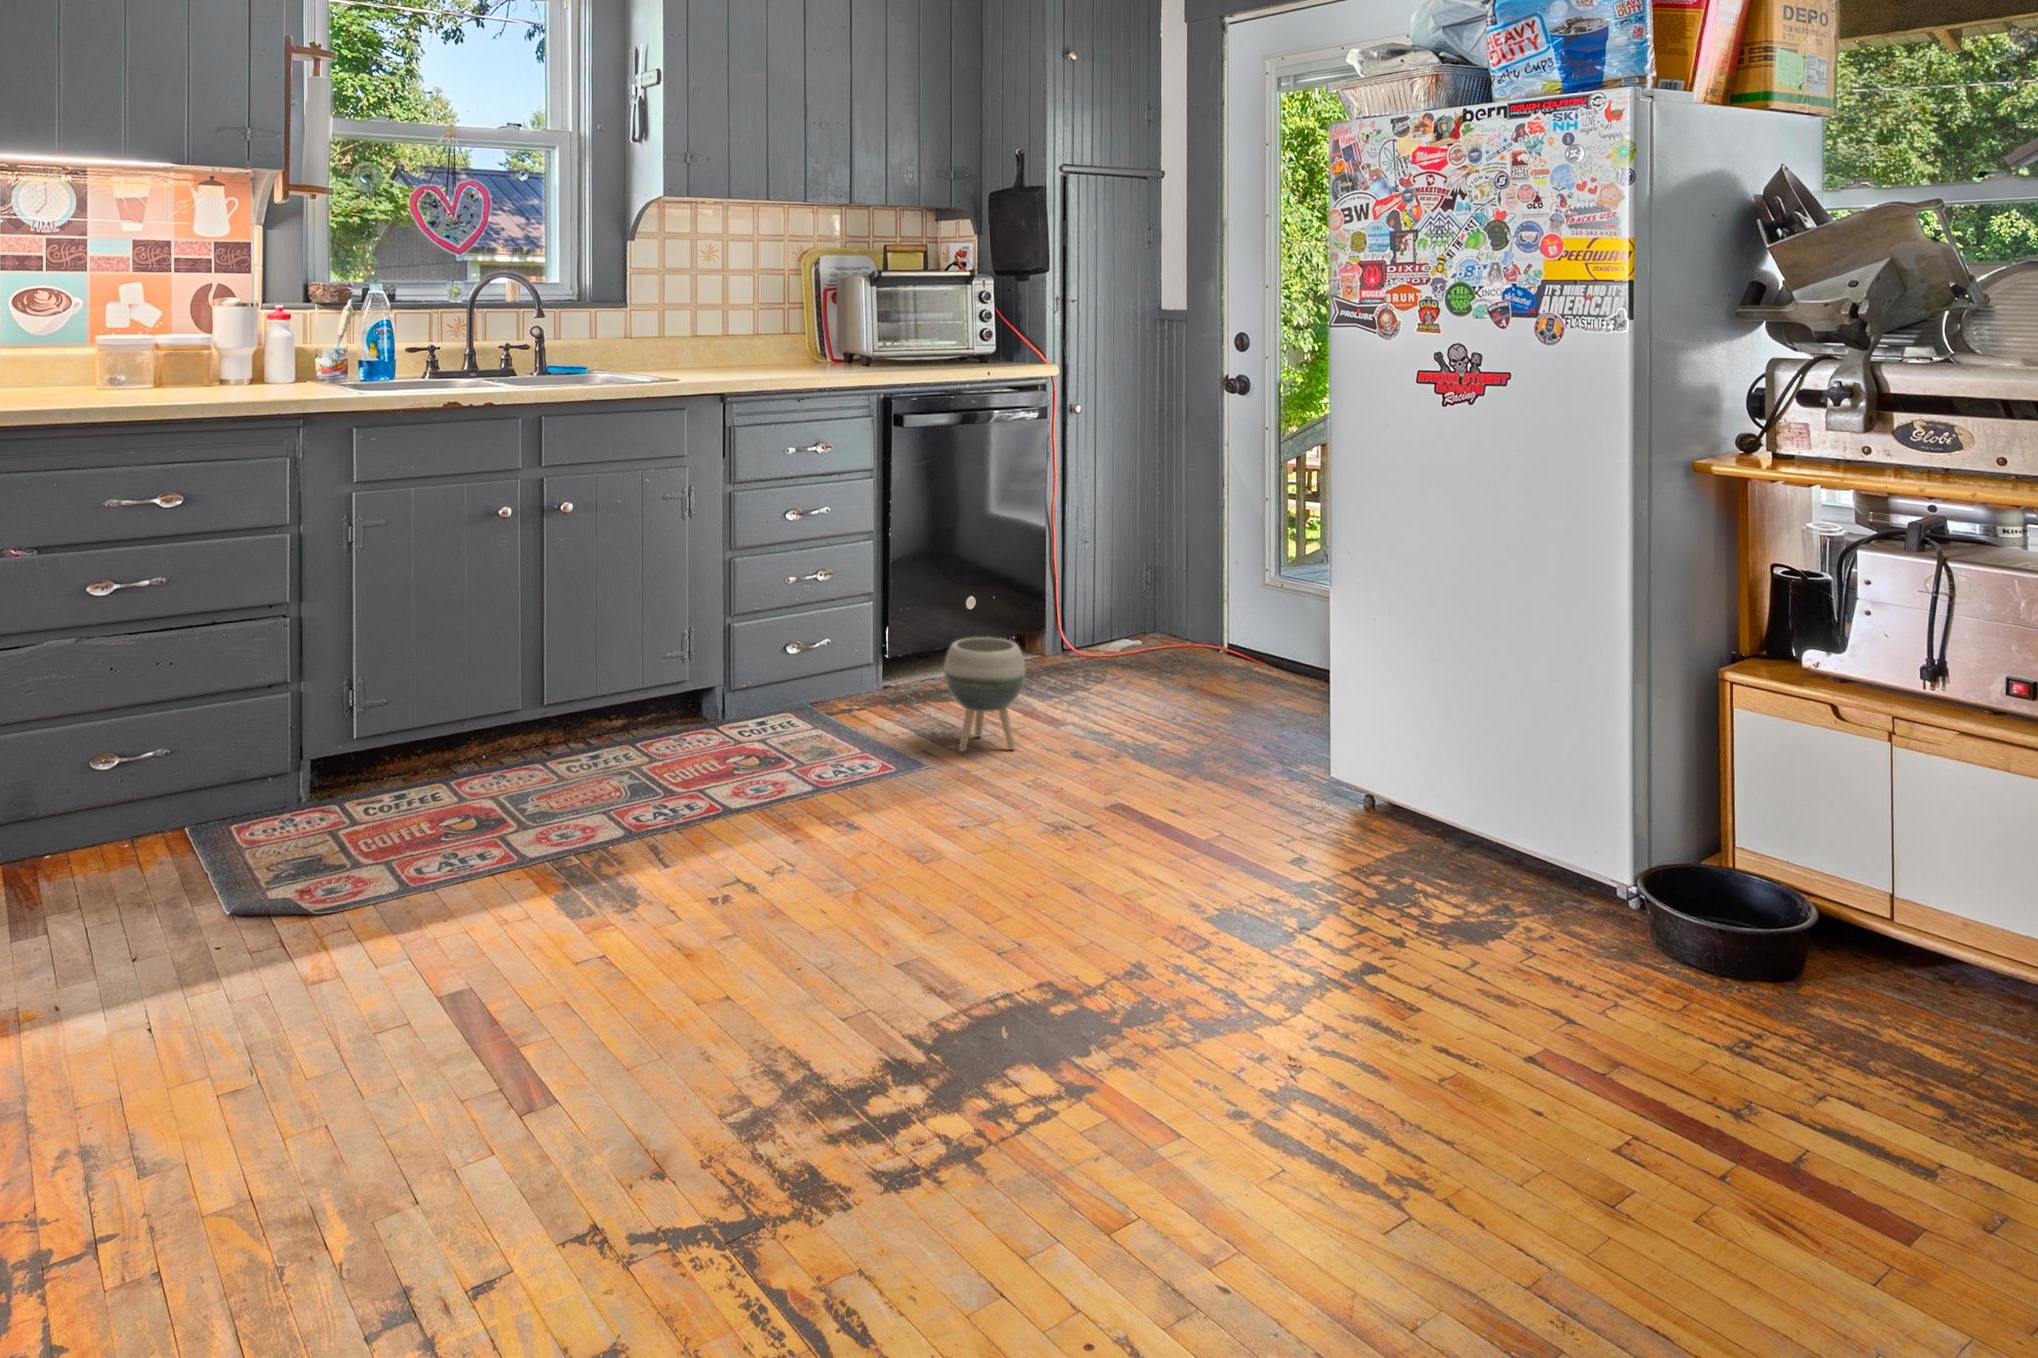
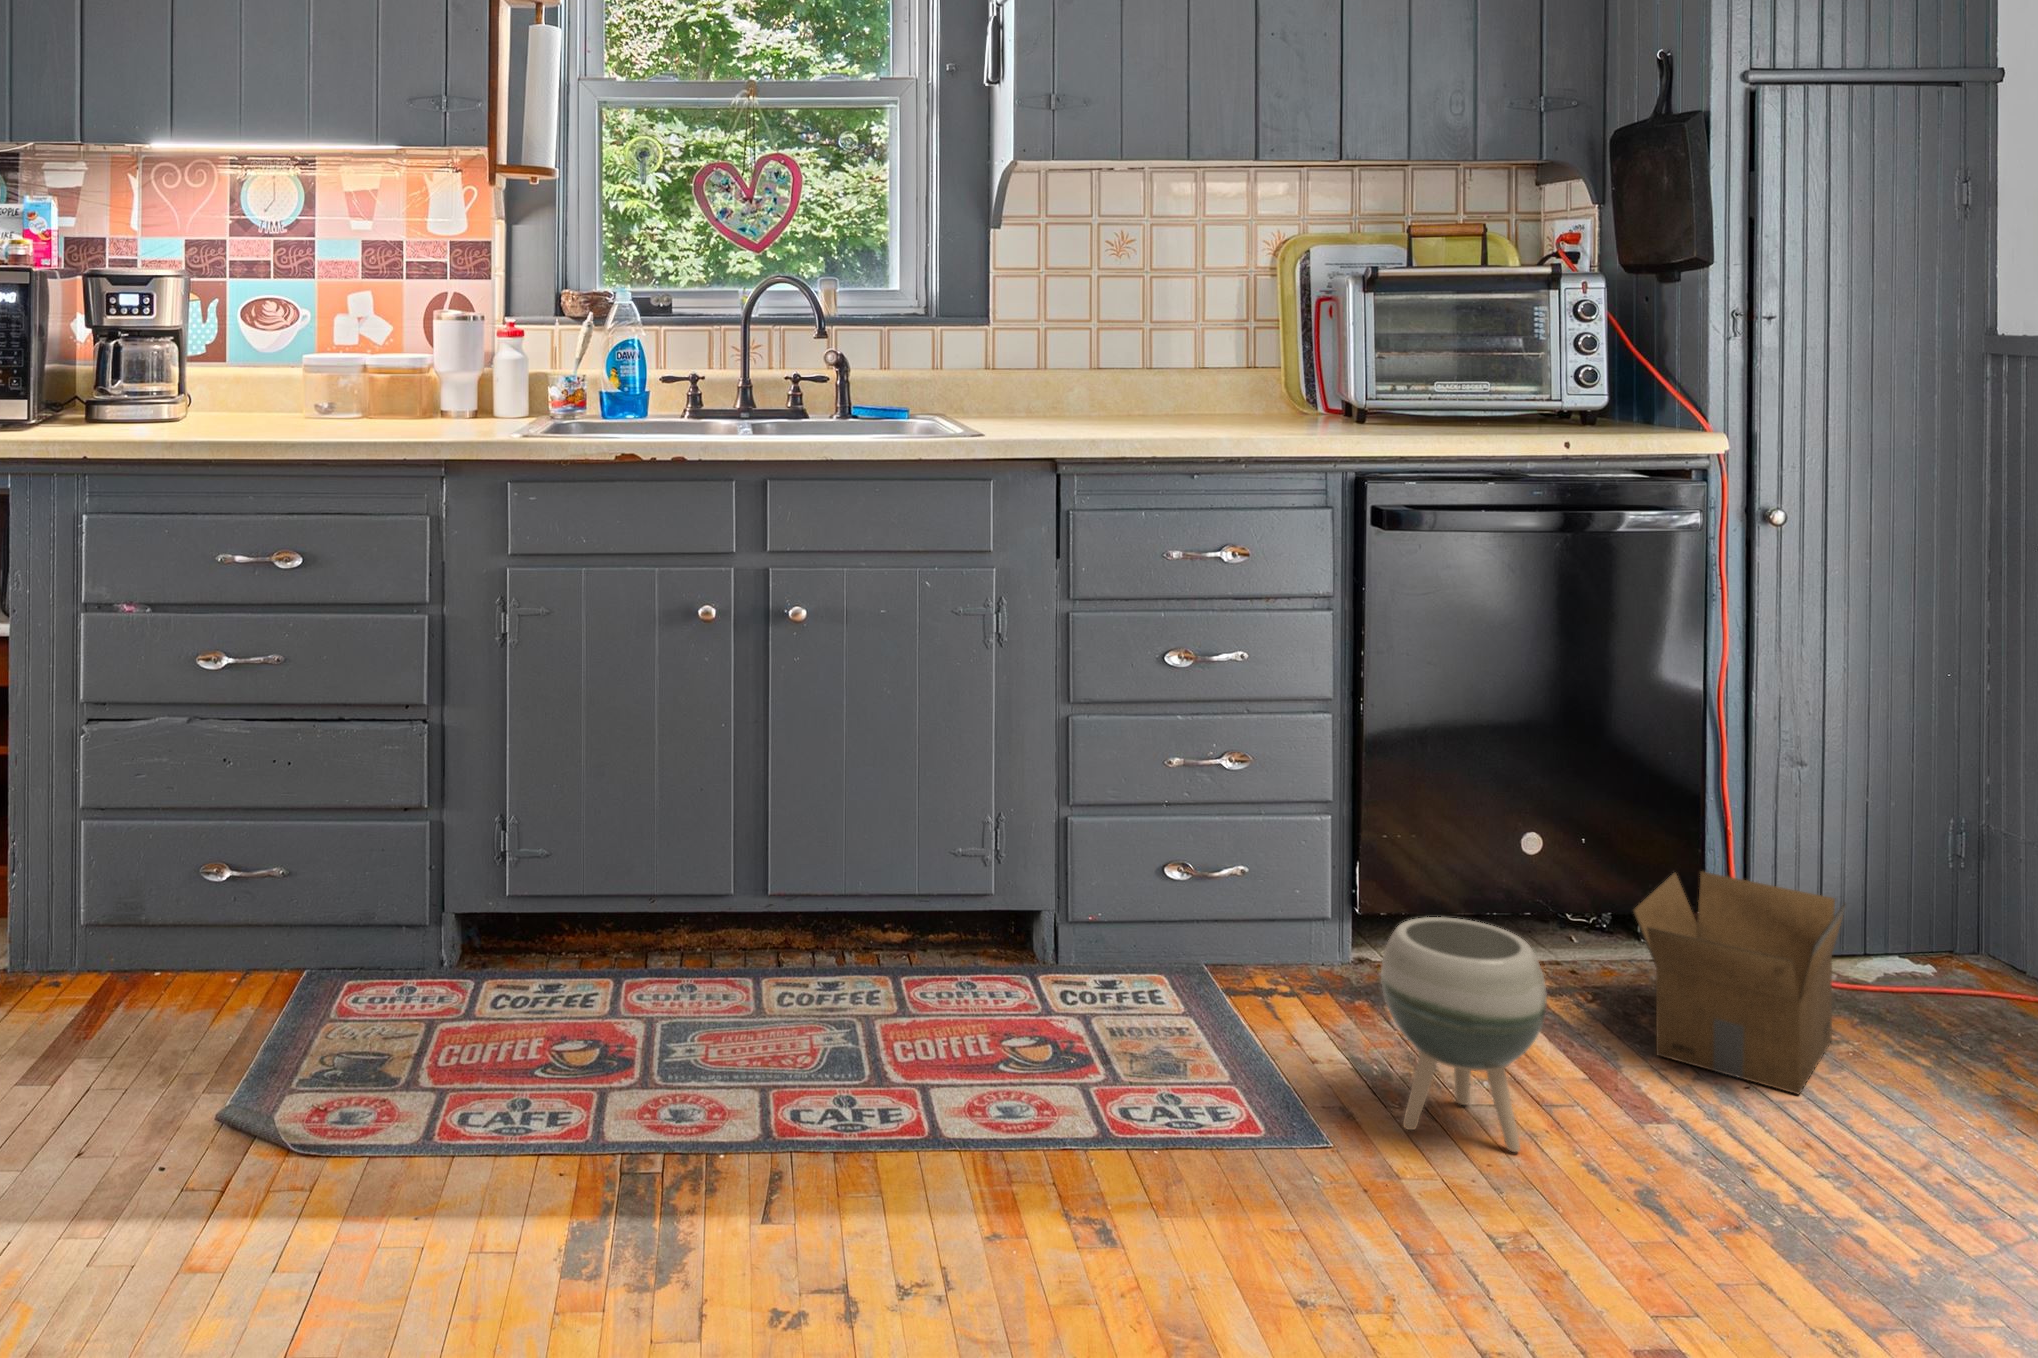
cardboard box: none [1037,605,1123,704] -> present [1633,872,1846,1094]

